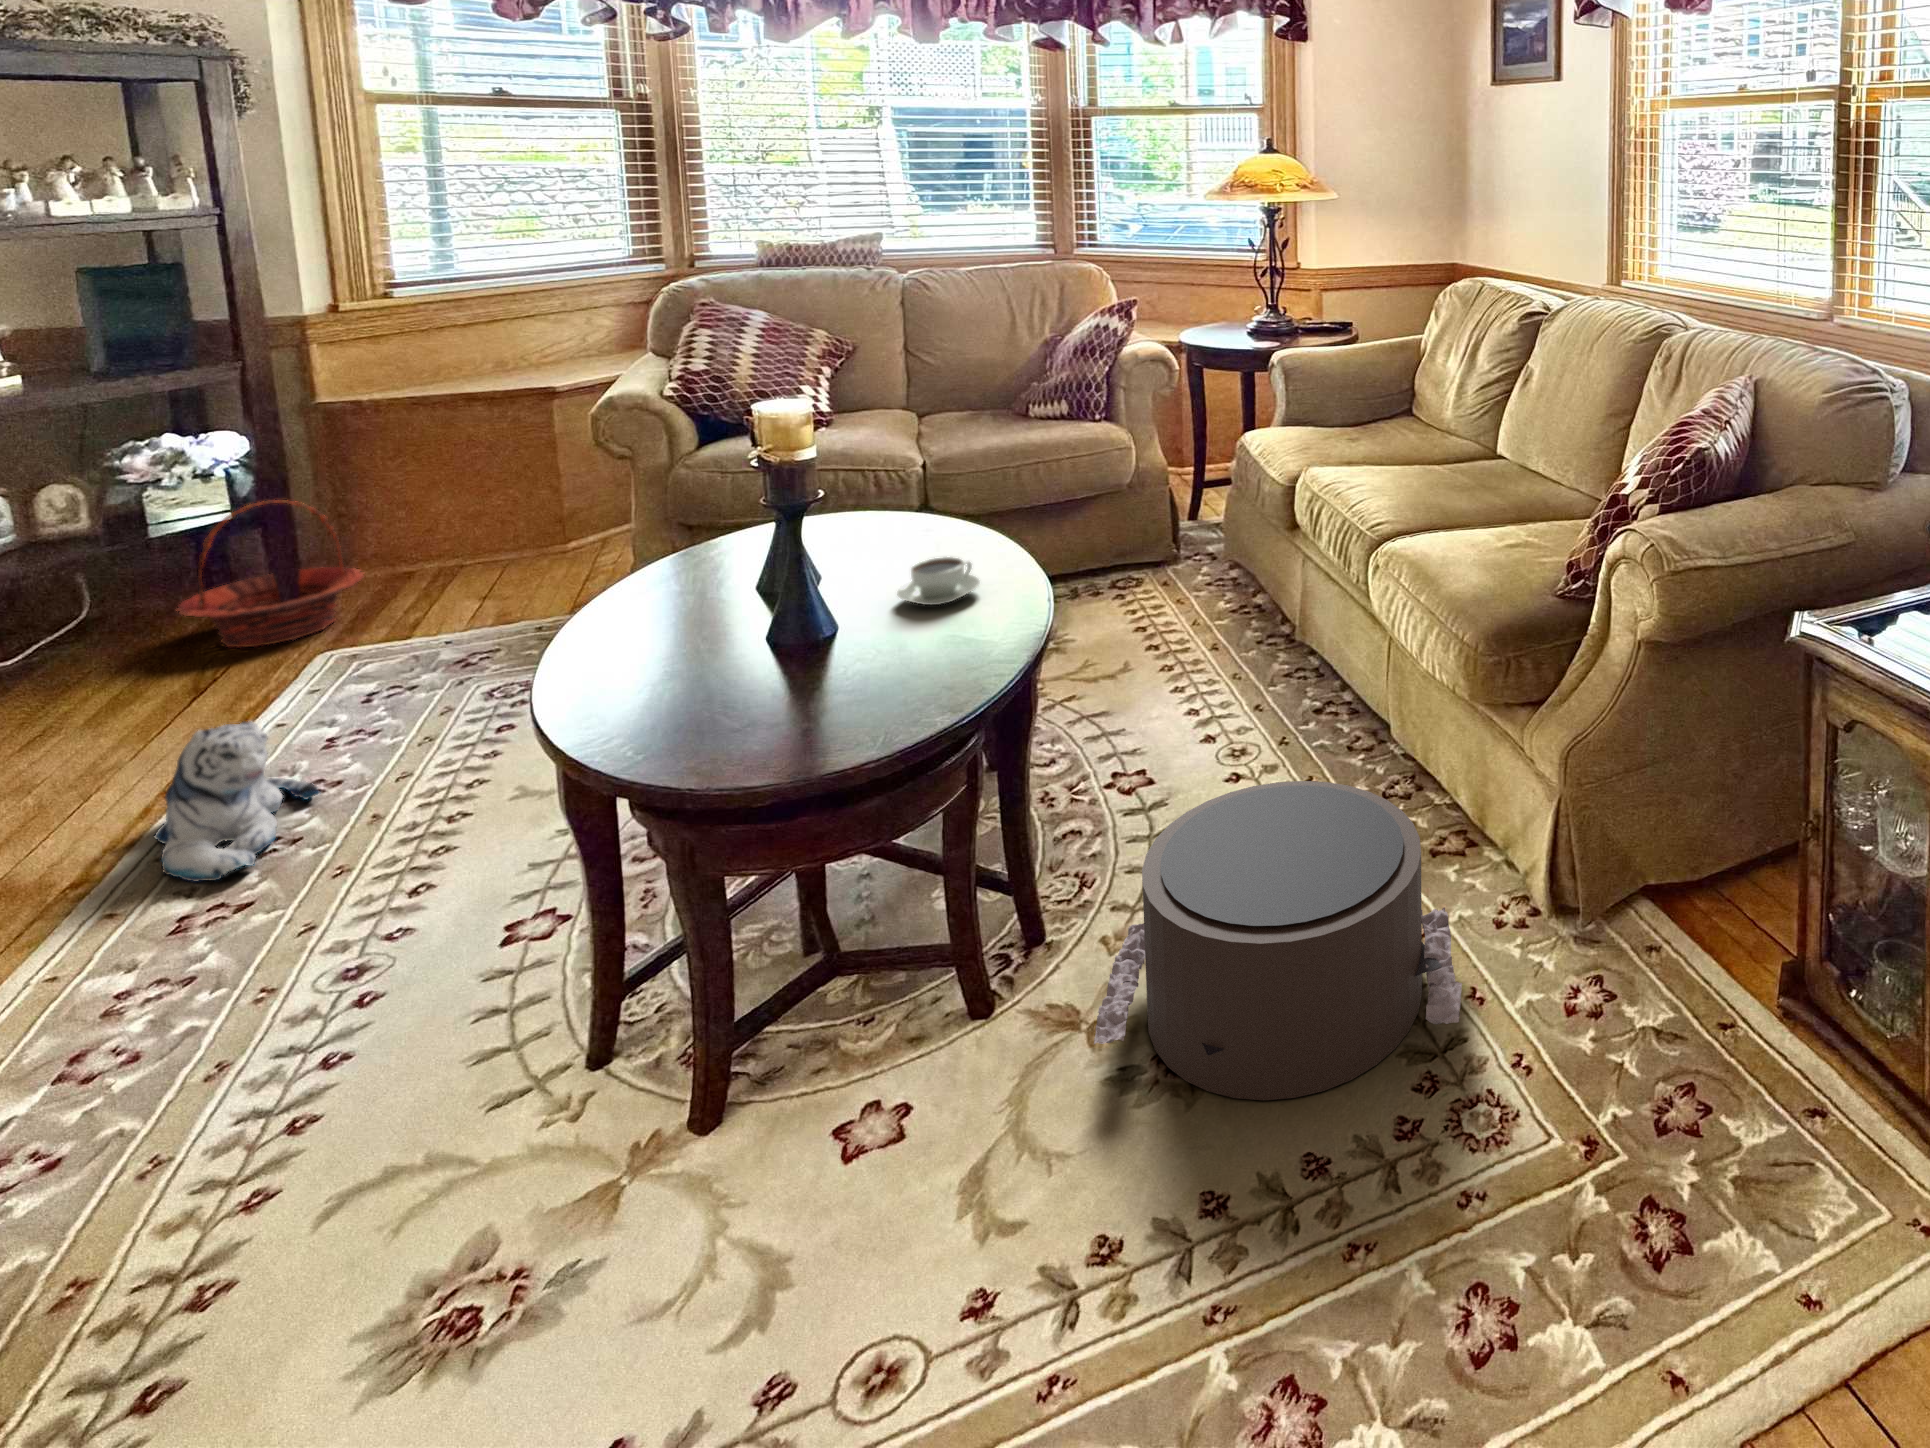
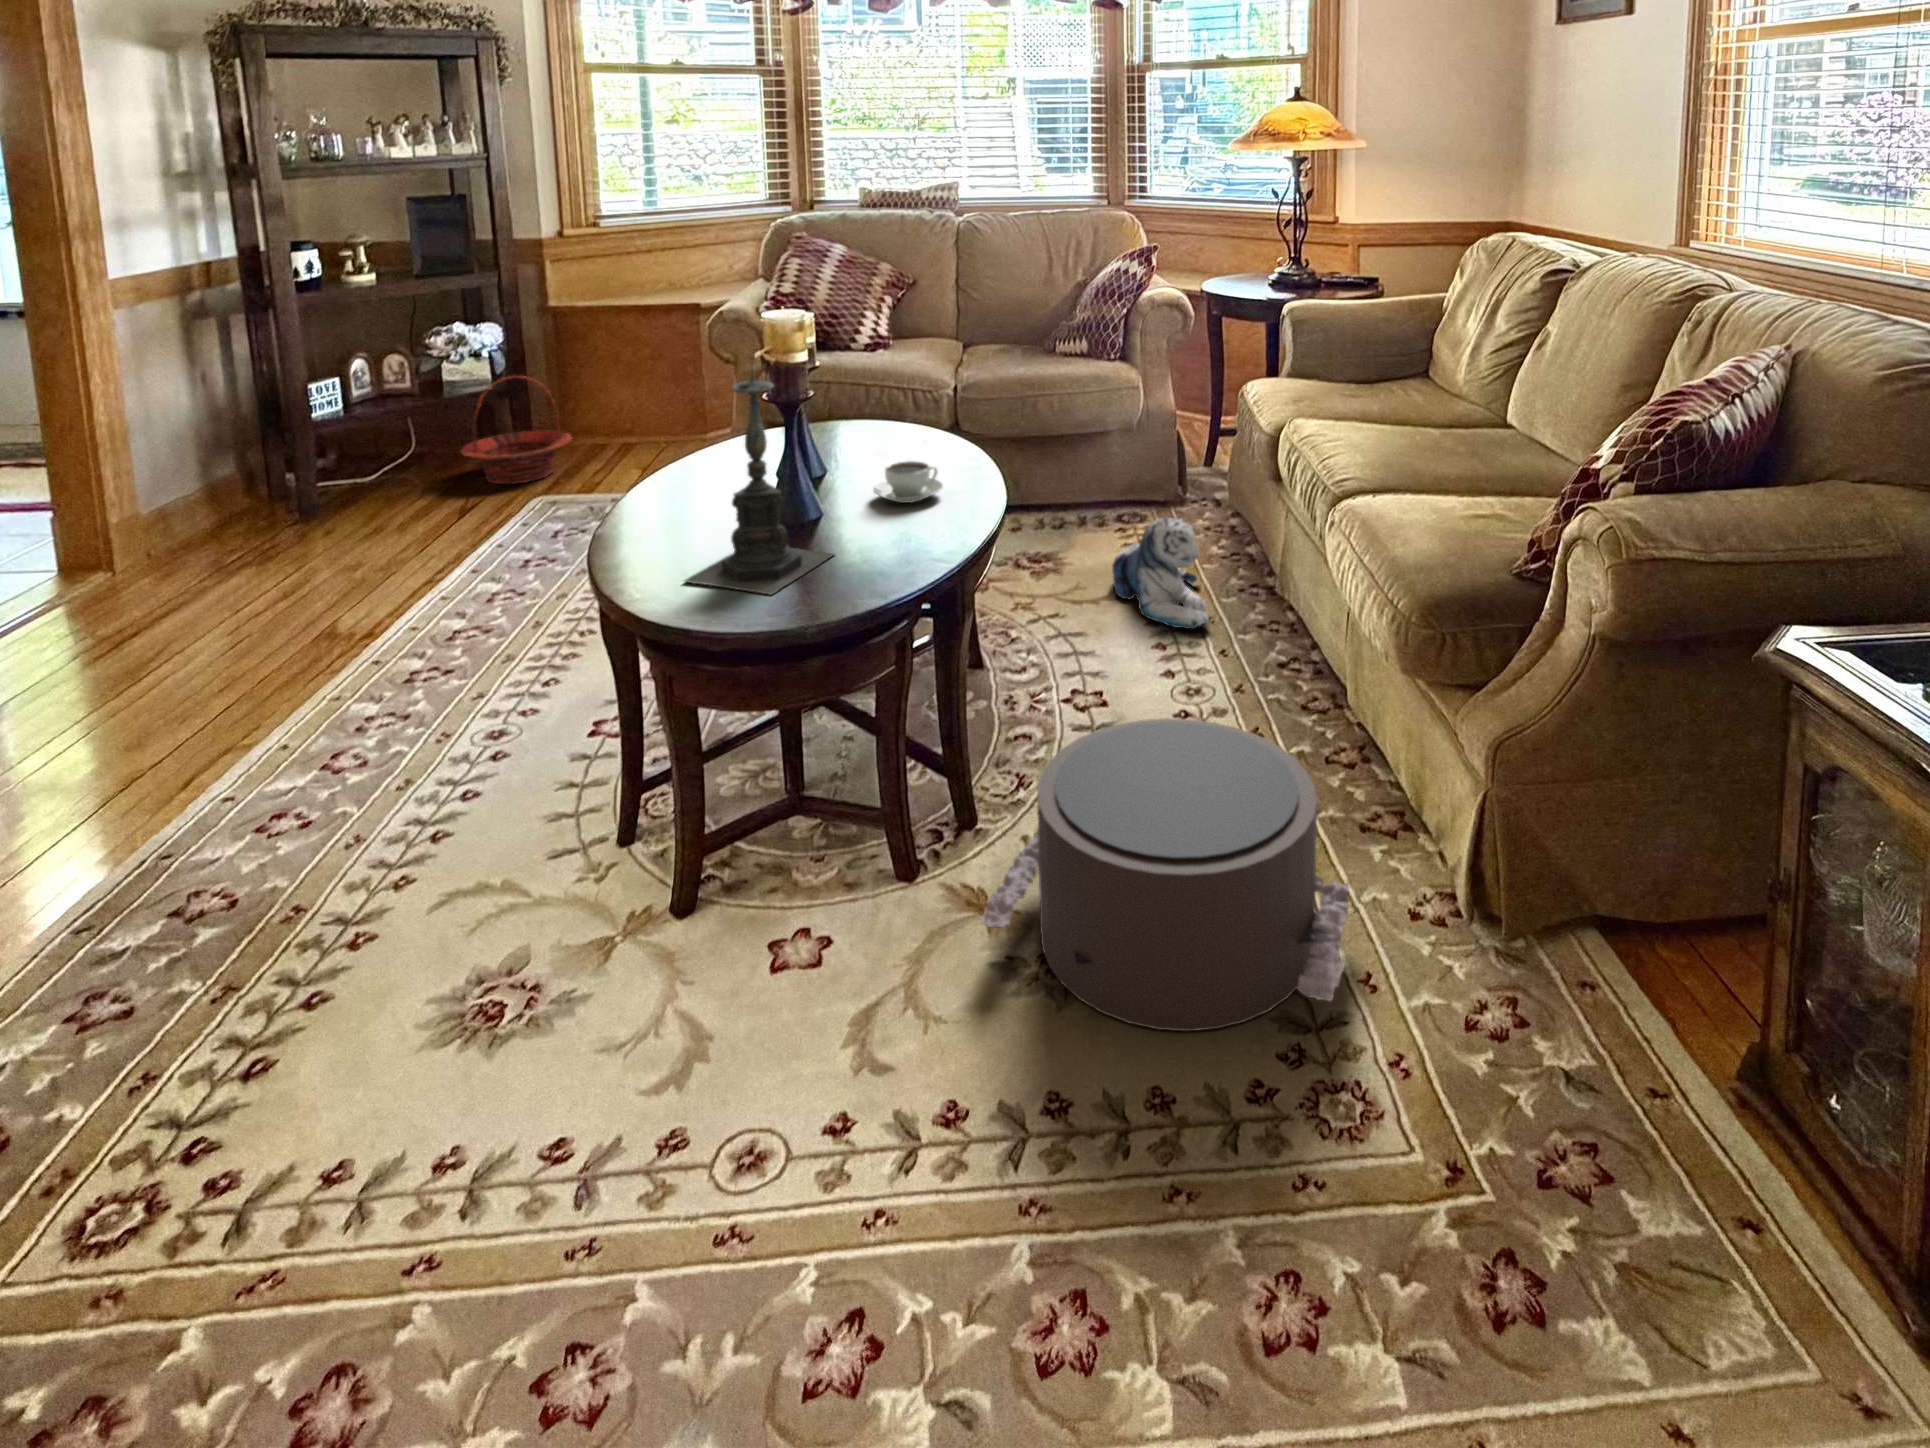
candle holder: none [694,459,880,736] -> present [685,363,833,595]
plush toy: present [154,721,319,881] -> present [1112,517,1209,629]

